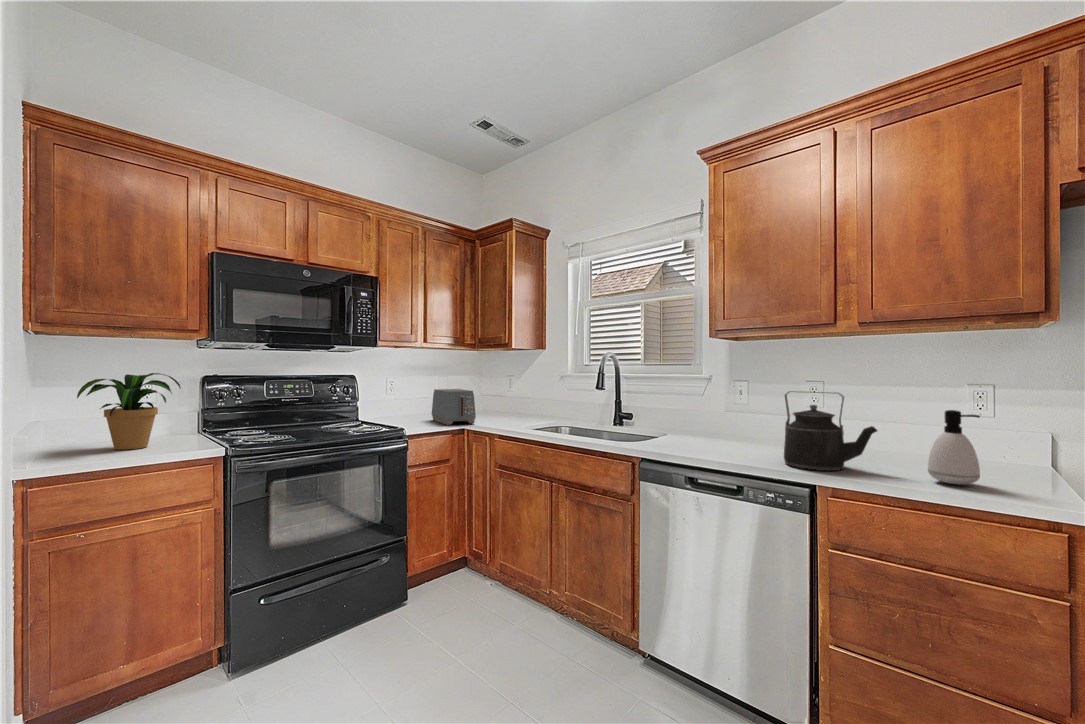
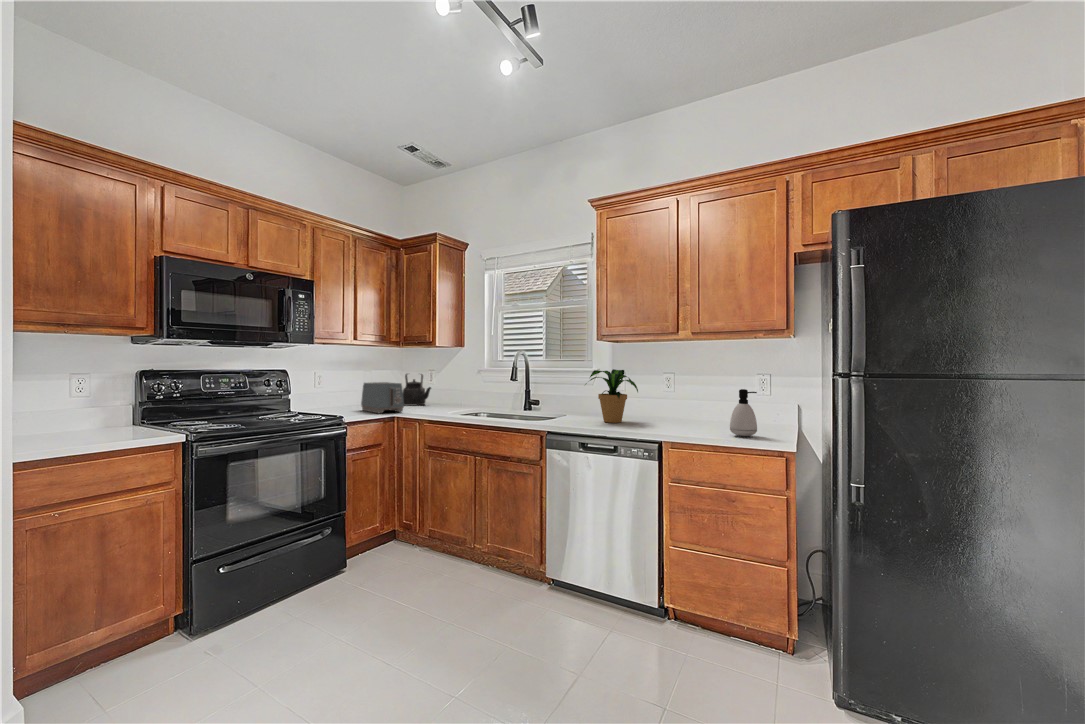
potted plant: present [77,373,181,450] -> present [585,369,638,423]
kettle: present [784,391,877,471] -> present [403,374,431,405]

